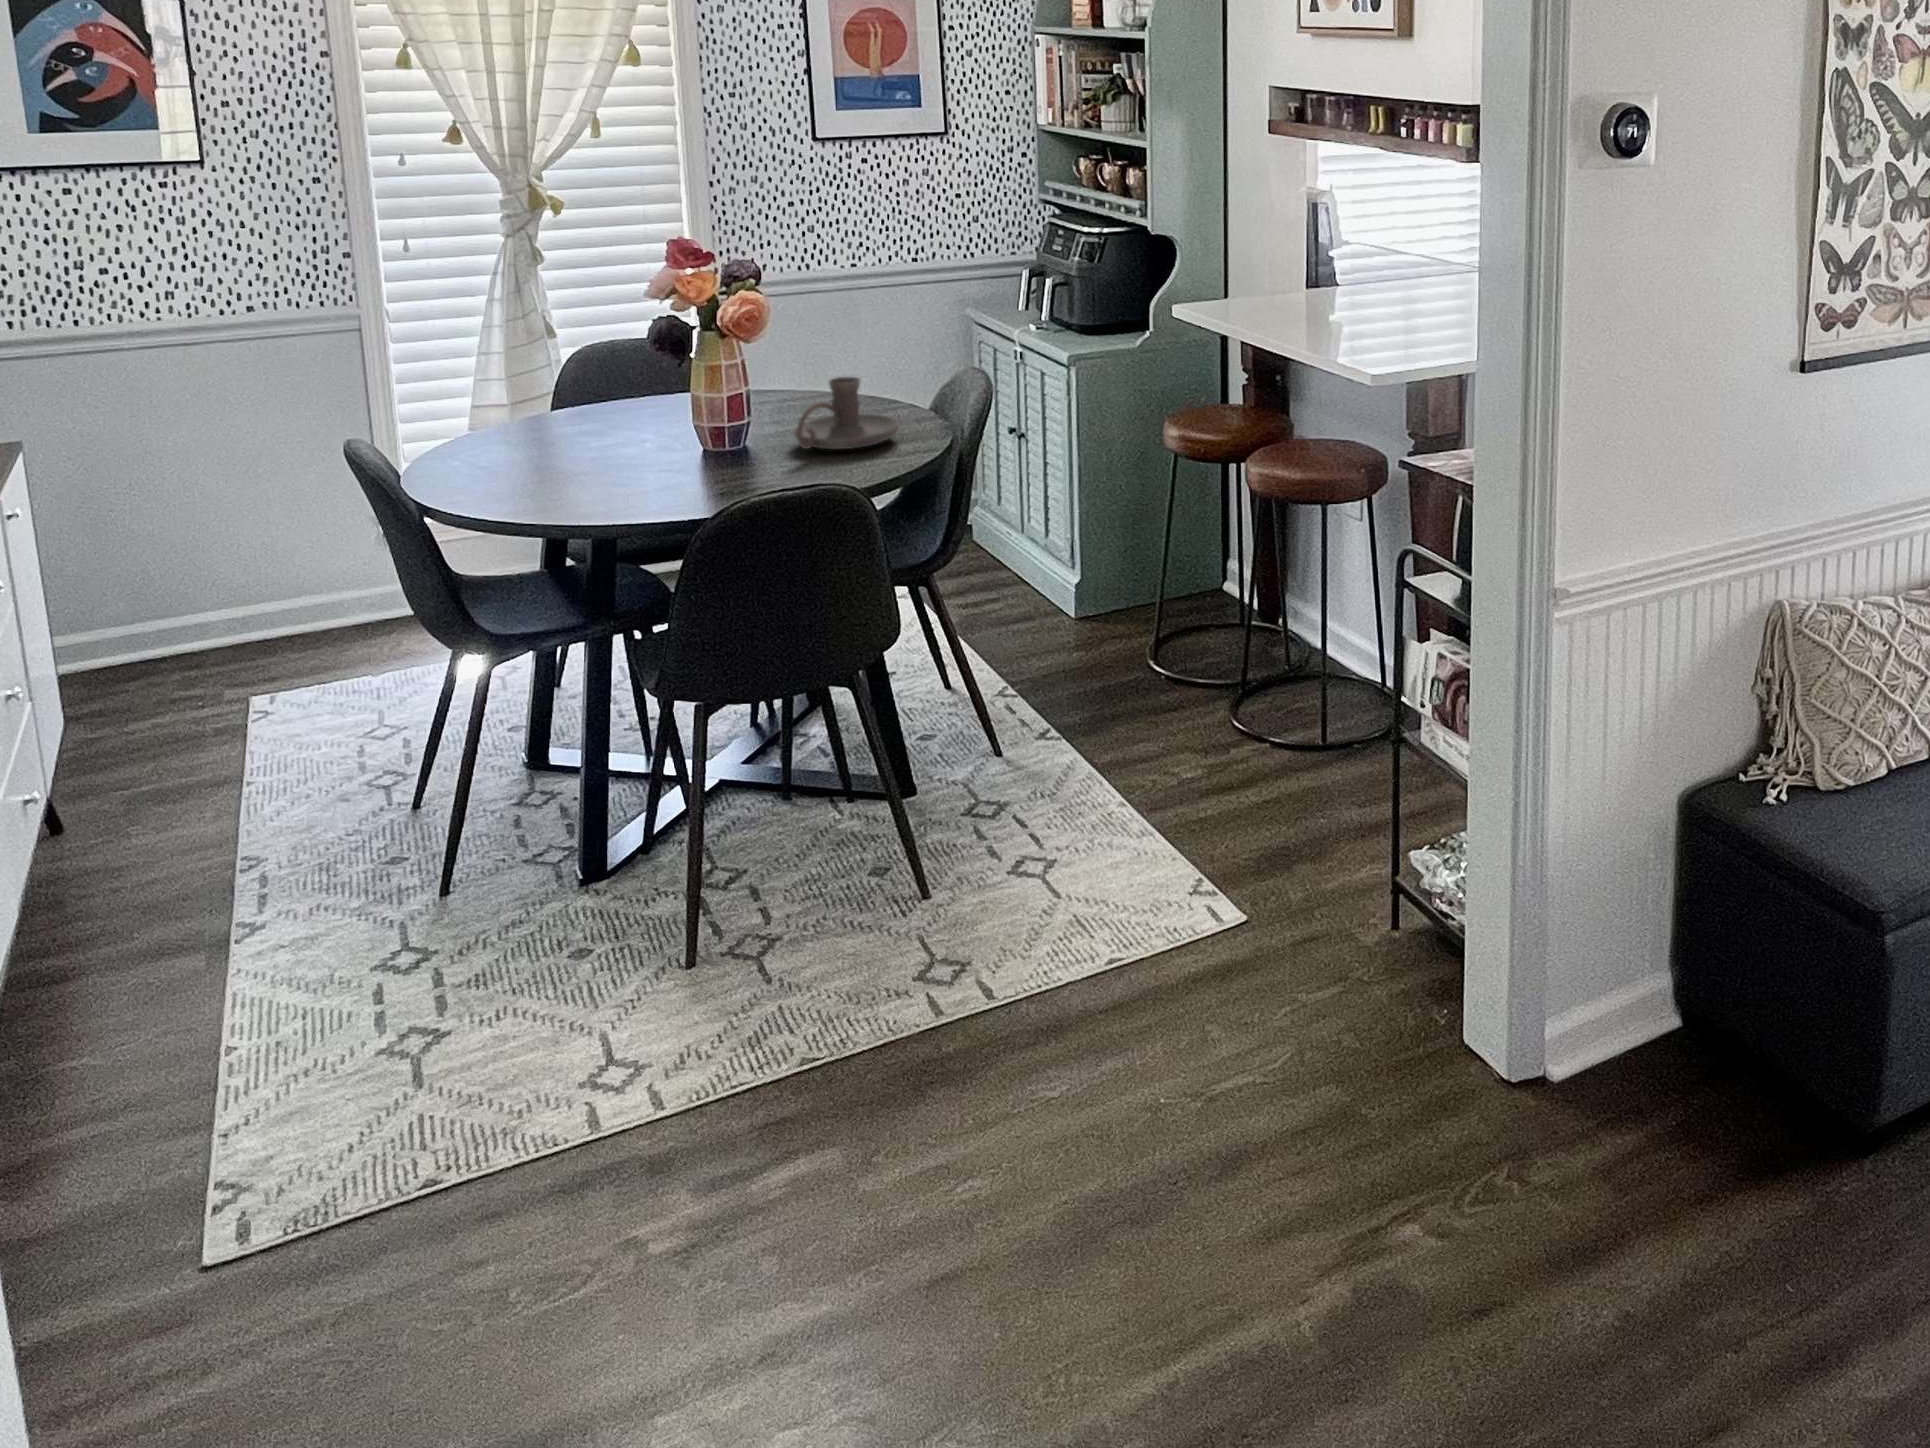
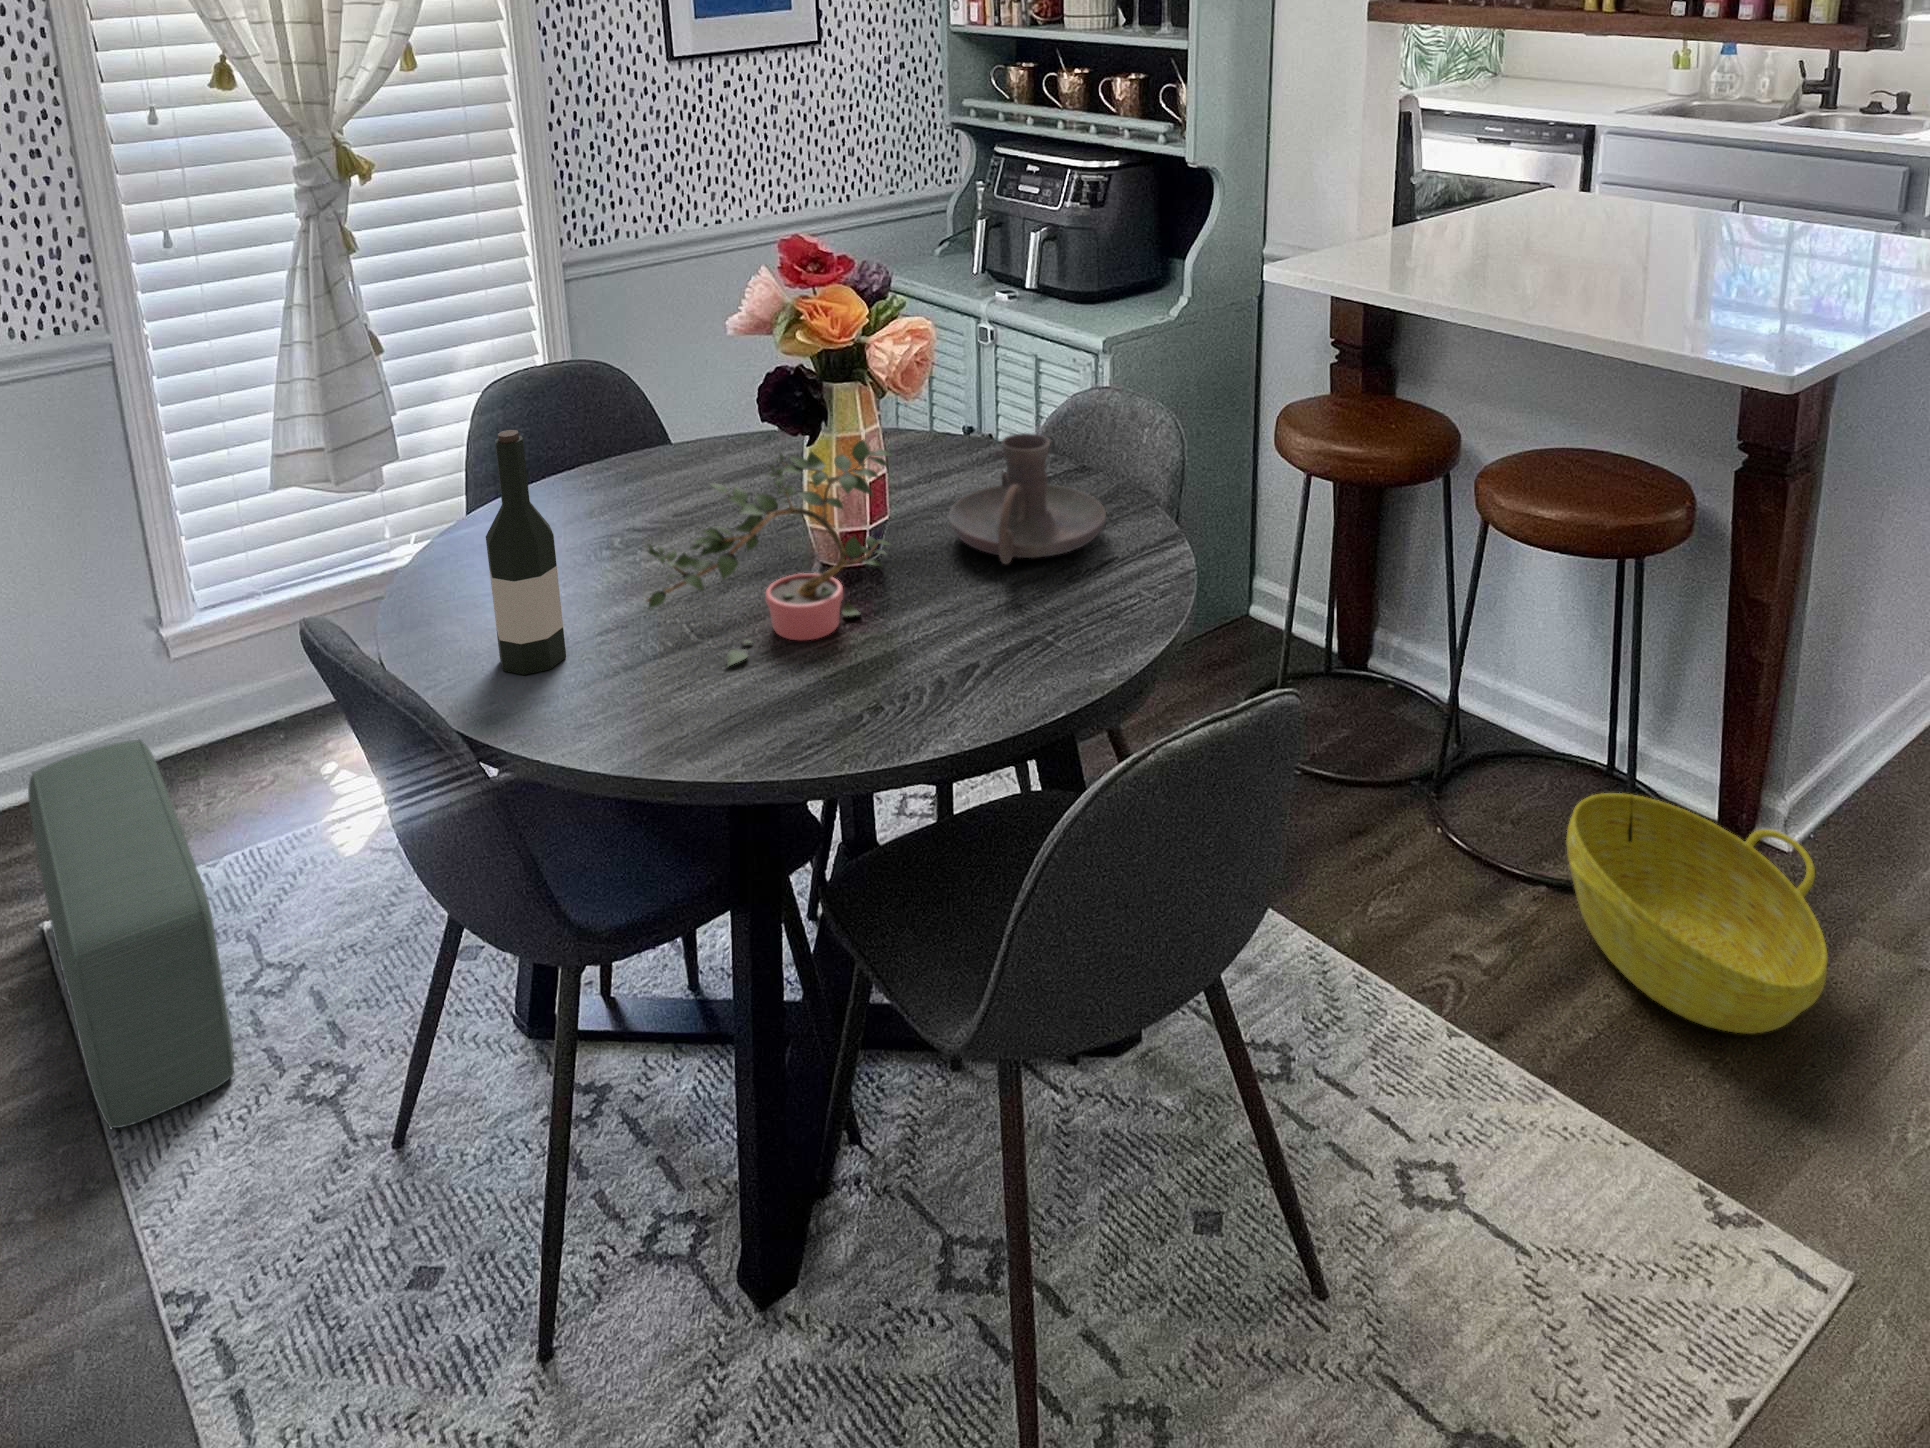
wine bottle: none [466,338,517,482] -> present [486,430,566,675]
potted plant: none [549,362,728,485] -> present [647,439,891,666]
pouf: none [234,576,350,791] -> present [28,739,234,1129]
basket: none [1230,673,1393,810] -> present [1566,793,1828,1034]

